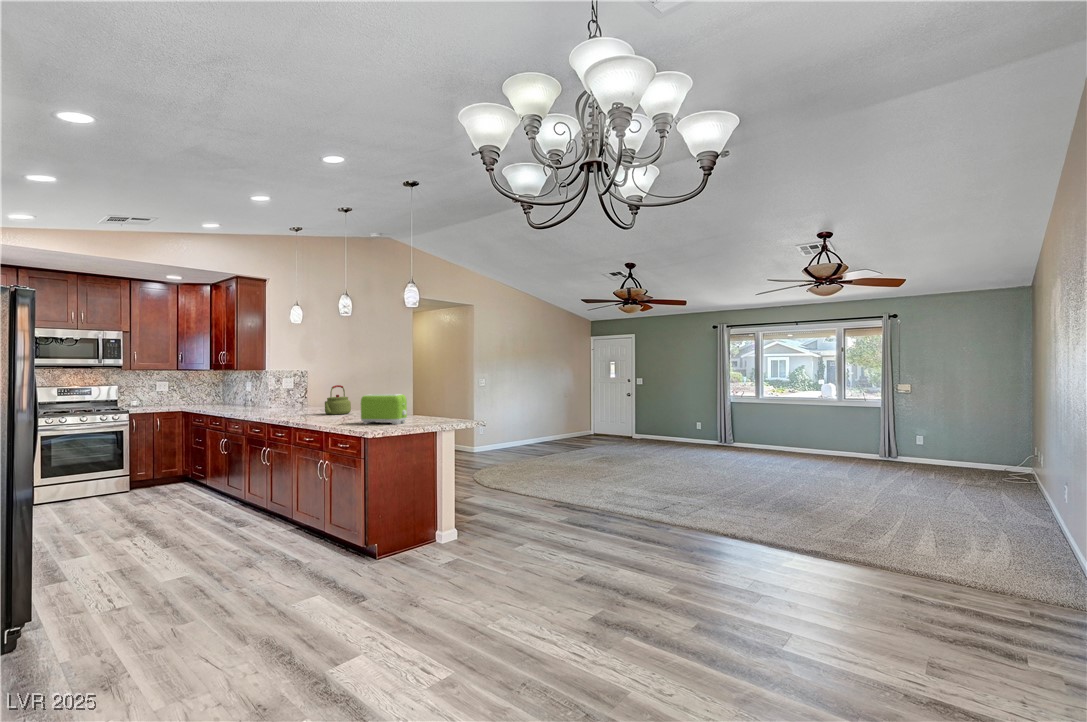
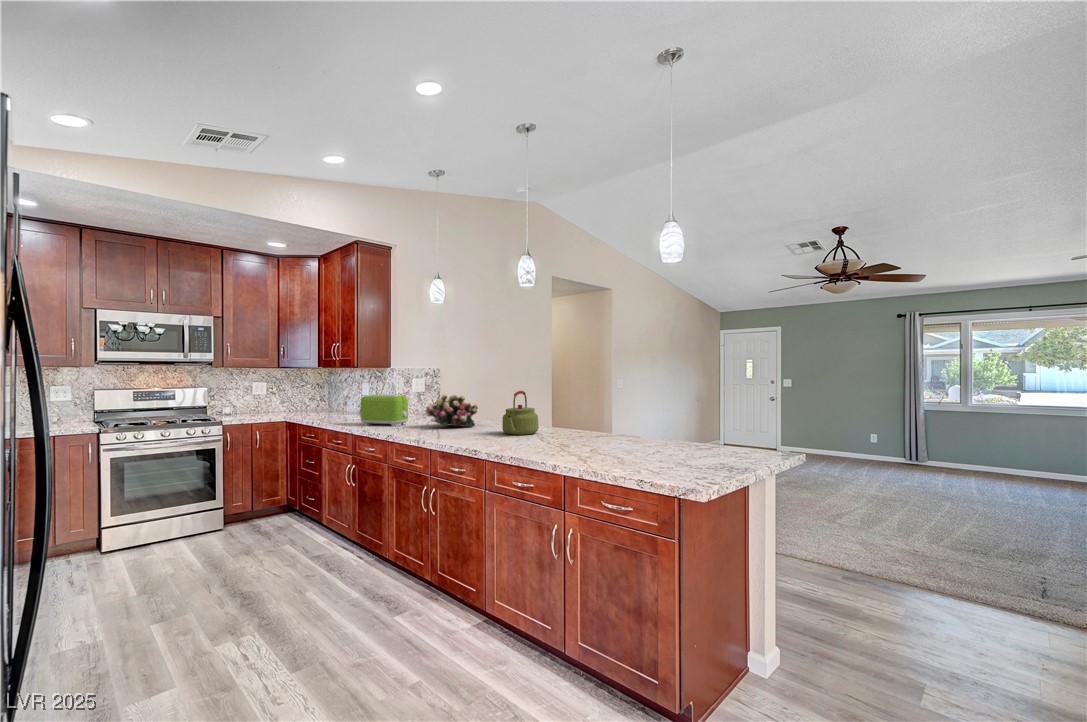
flower arrangement: none [278,388,319,411] -> present [425,394,478,427]
toaster: present [361,394,407,424] -> present [361,395,408,426]

